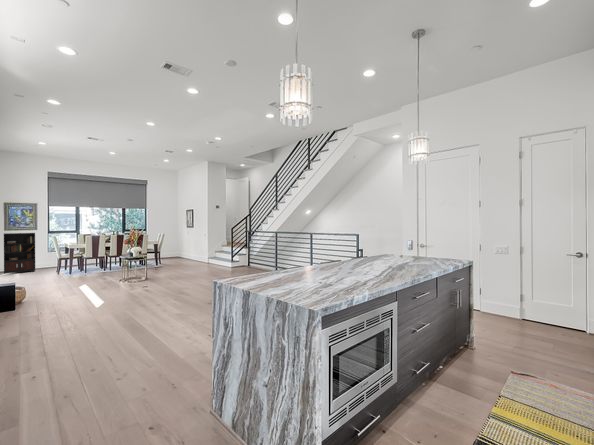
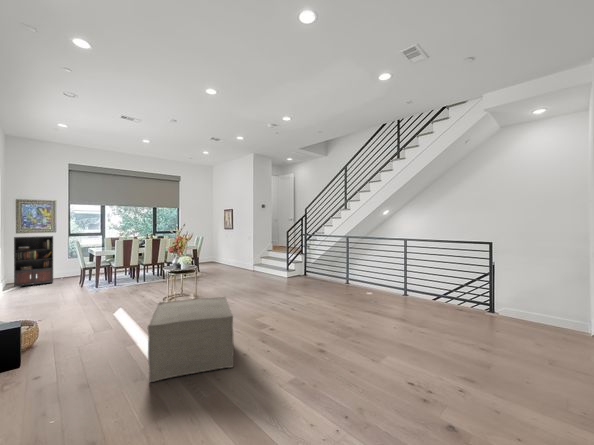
ottoman: none [90,270,152,313] -> present [148,297,234,382]

